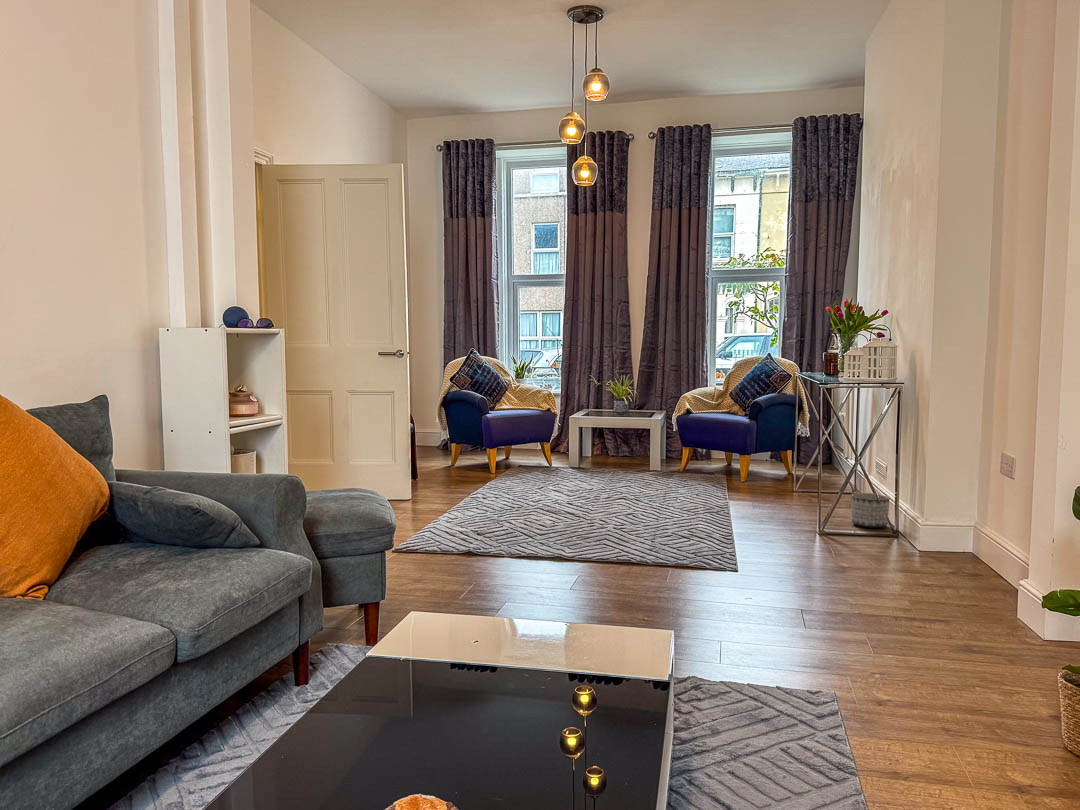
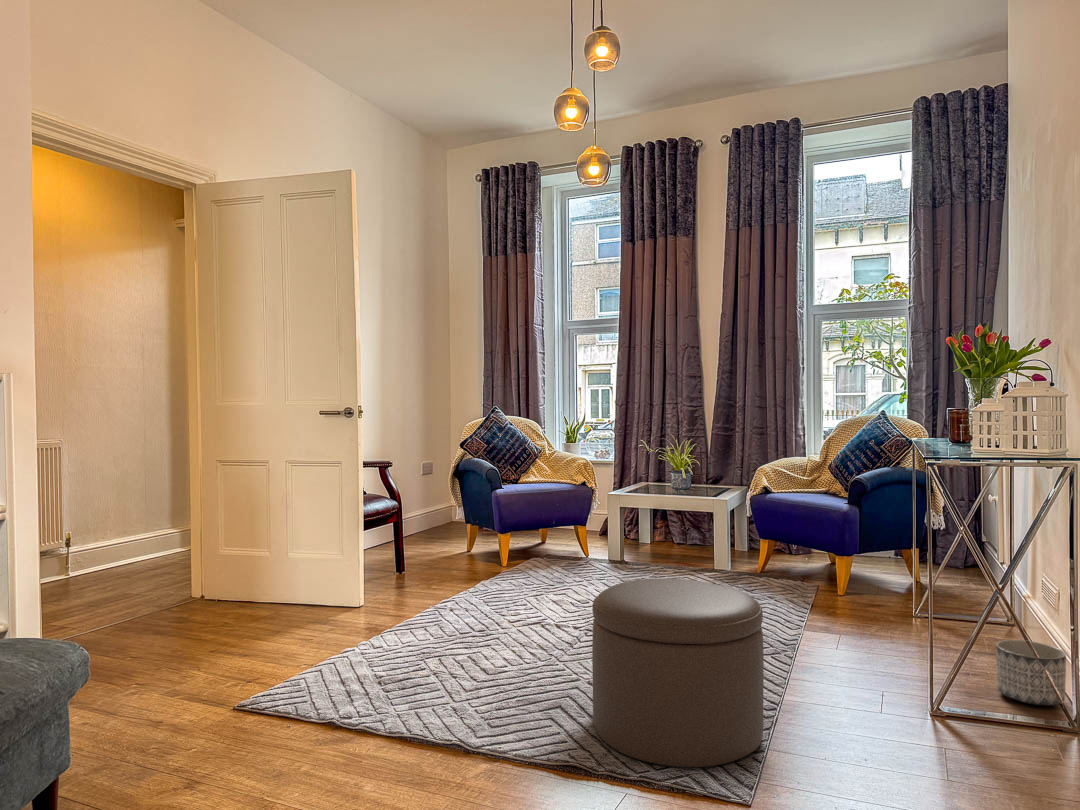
ottoman: none [631,461,734,562] -> present [592,579,764,767]

